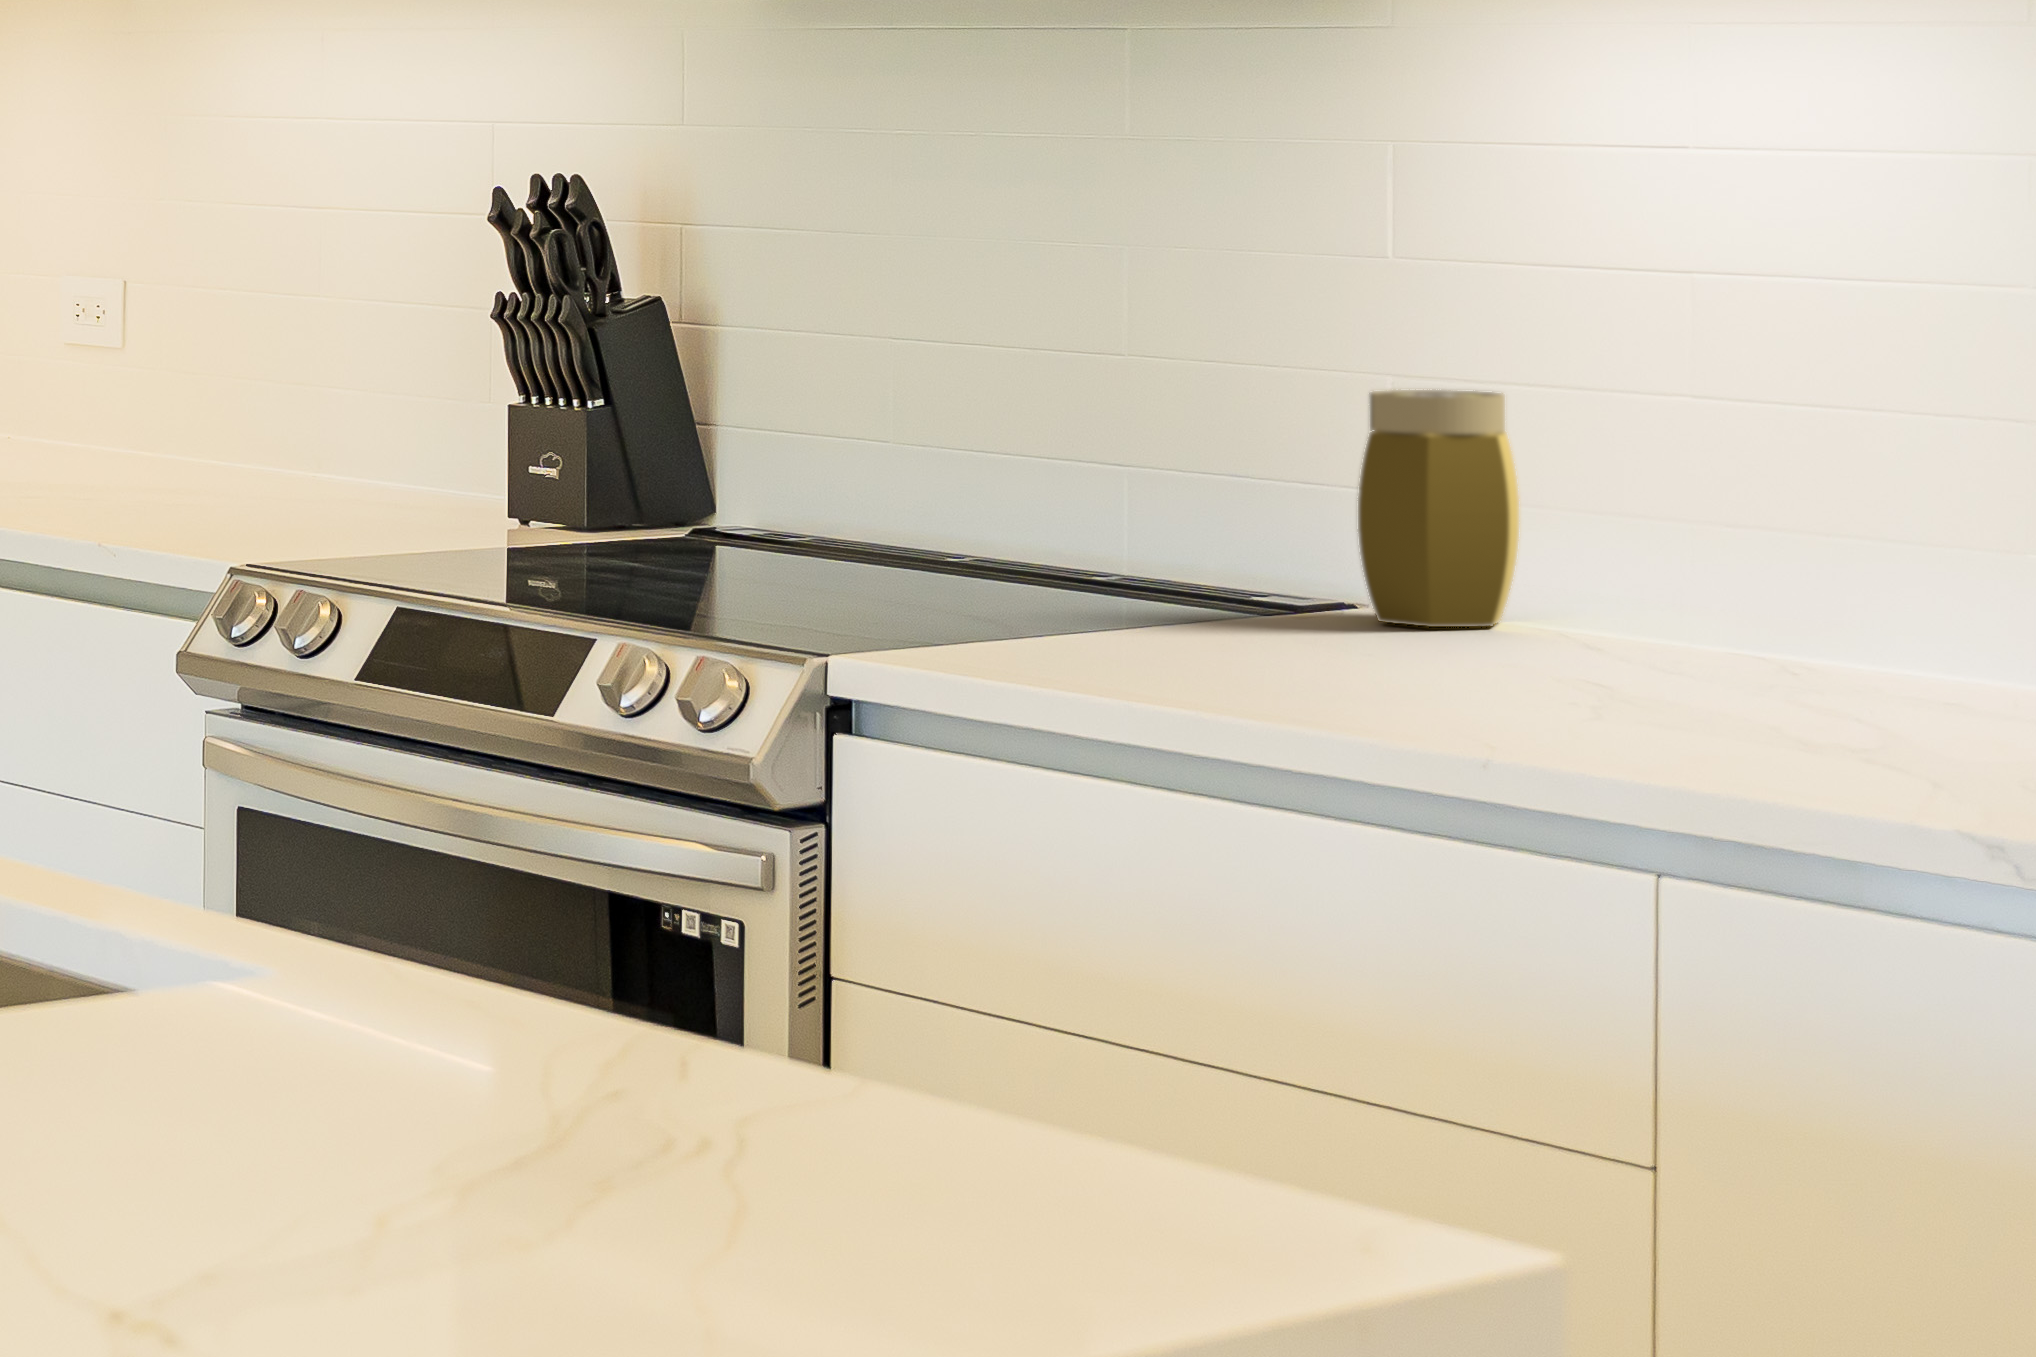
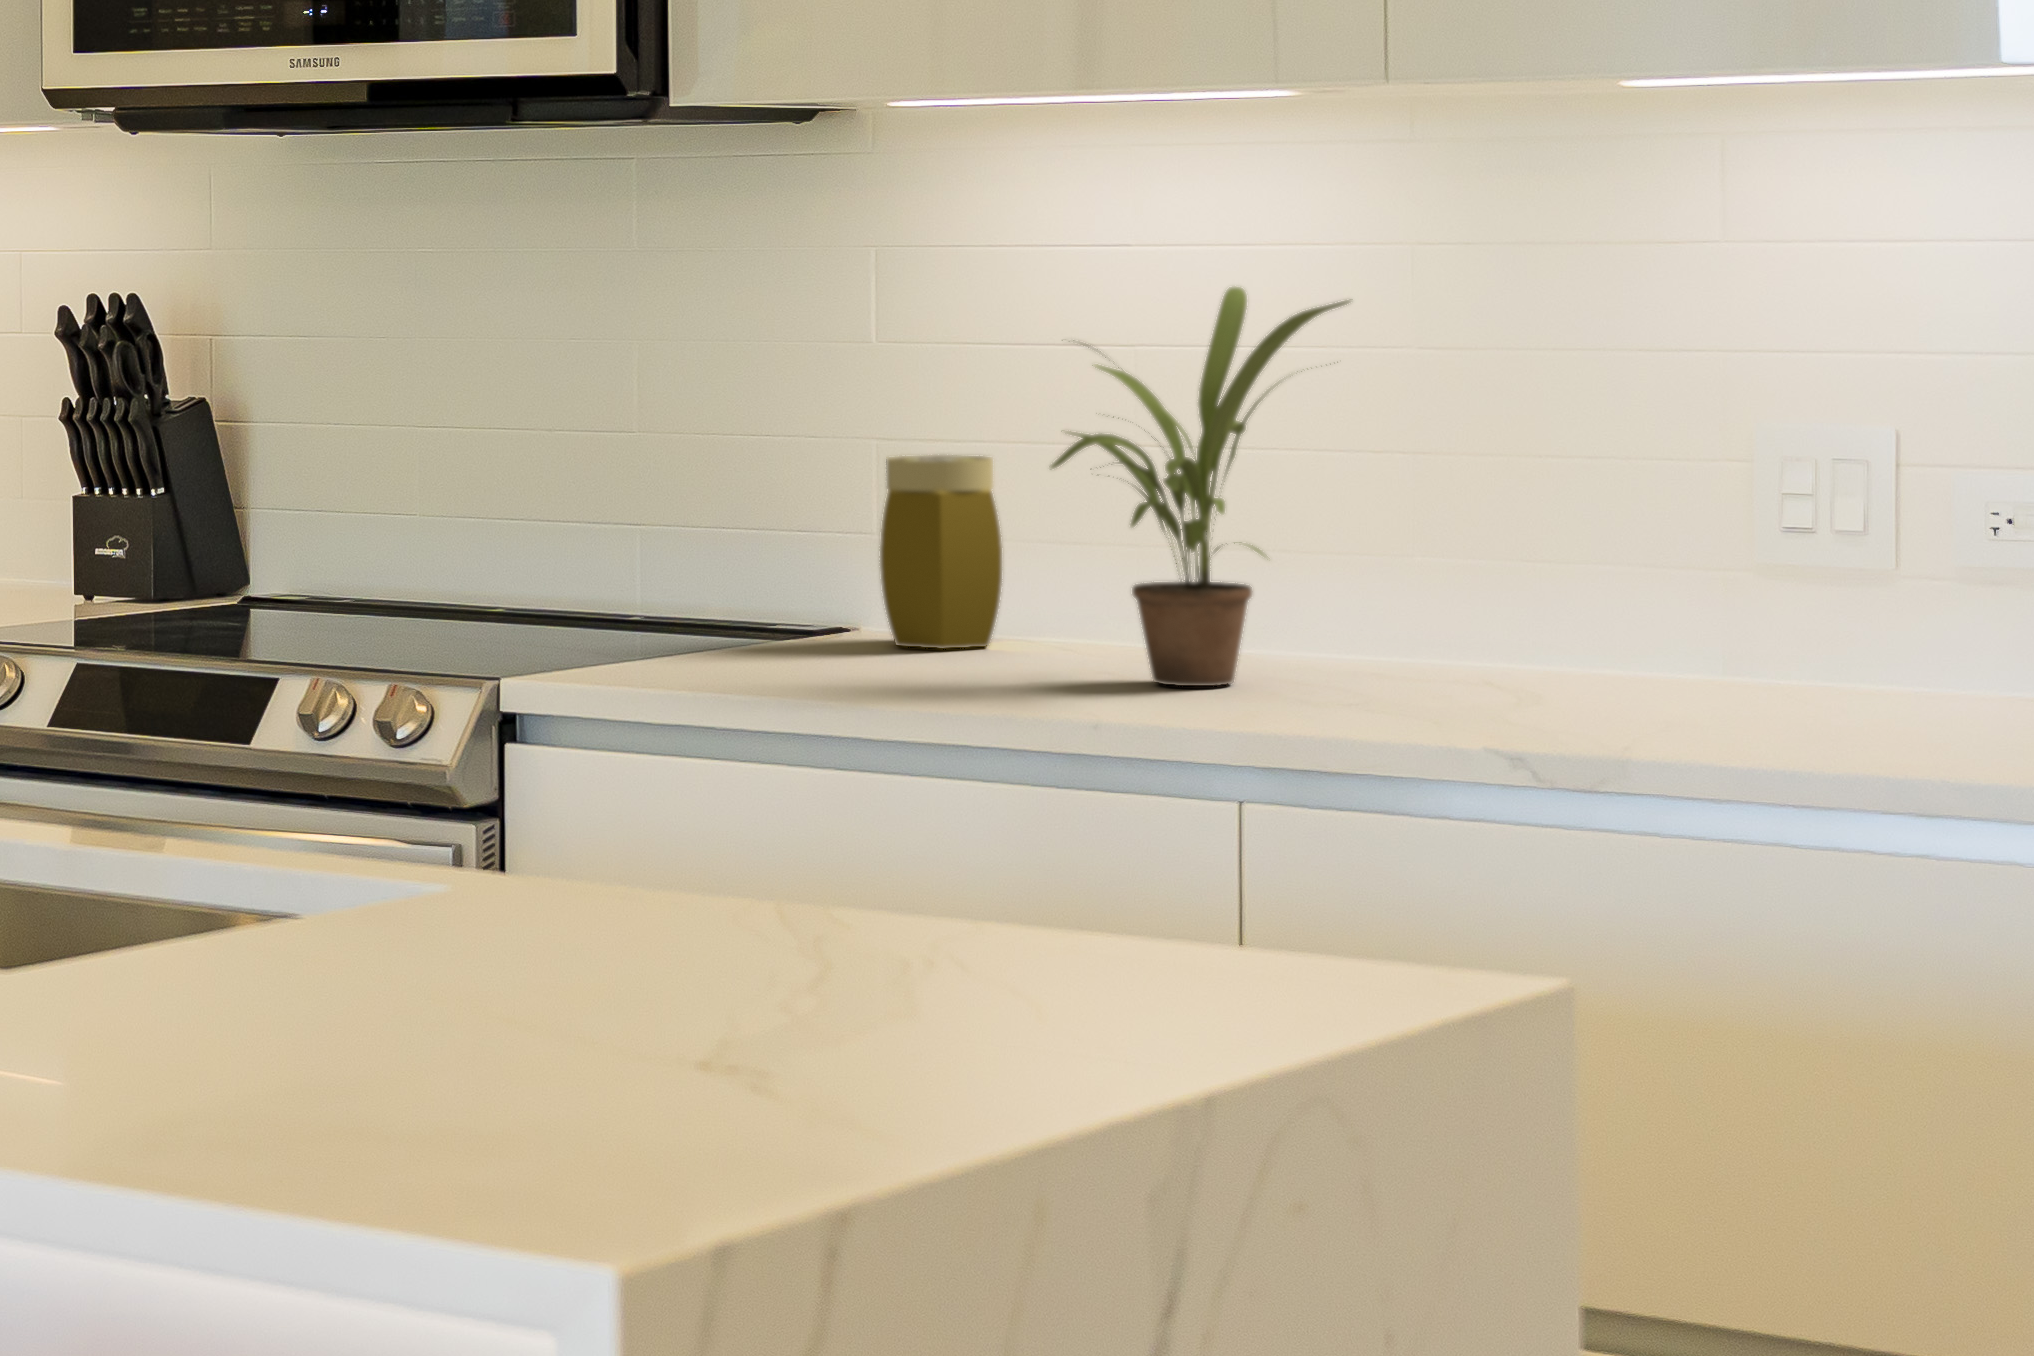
potted plant: none [1519,187,1893,684] -> present [1051,287,1349,686]

